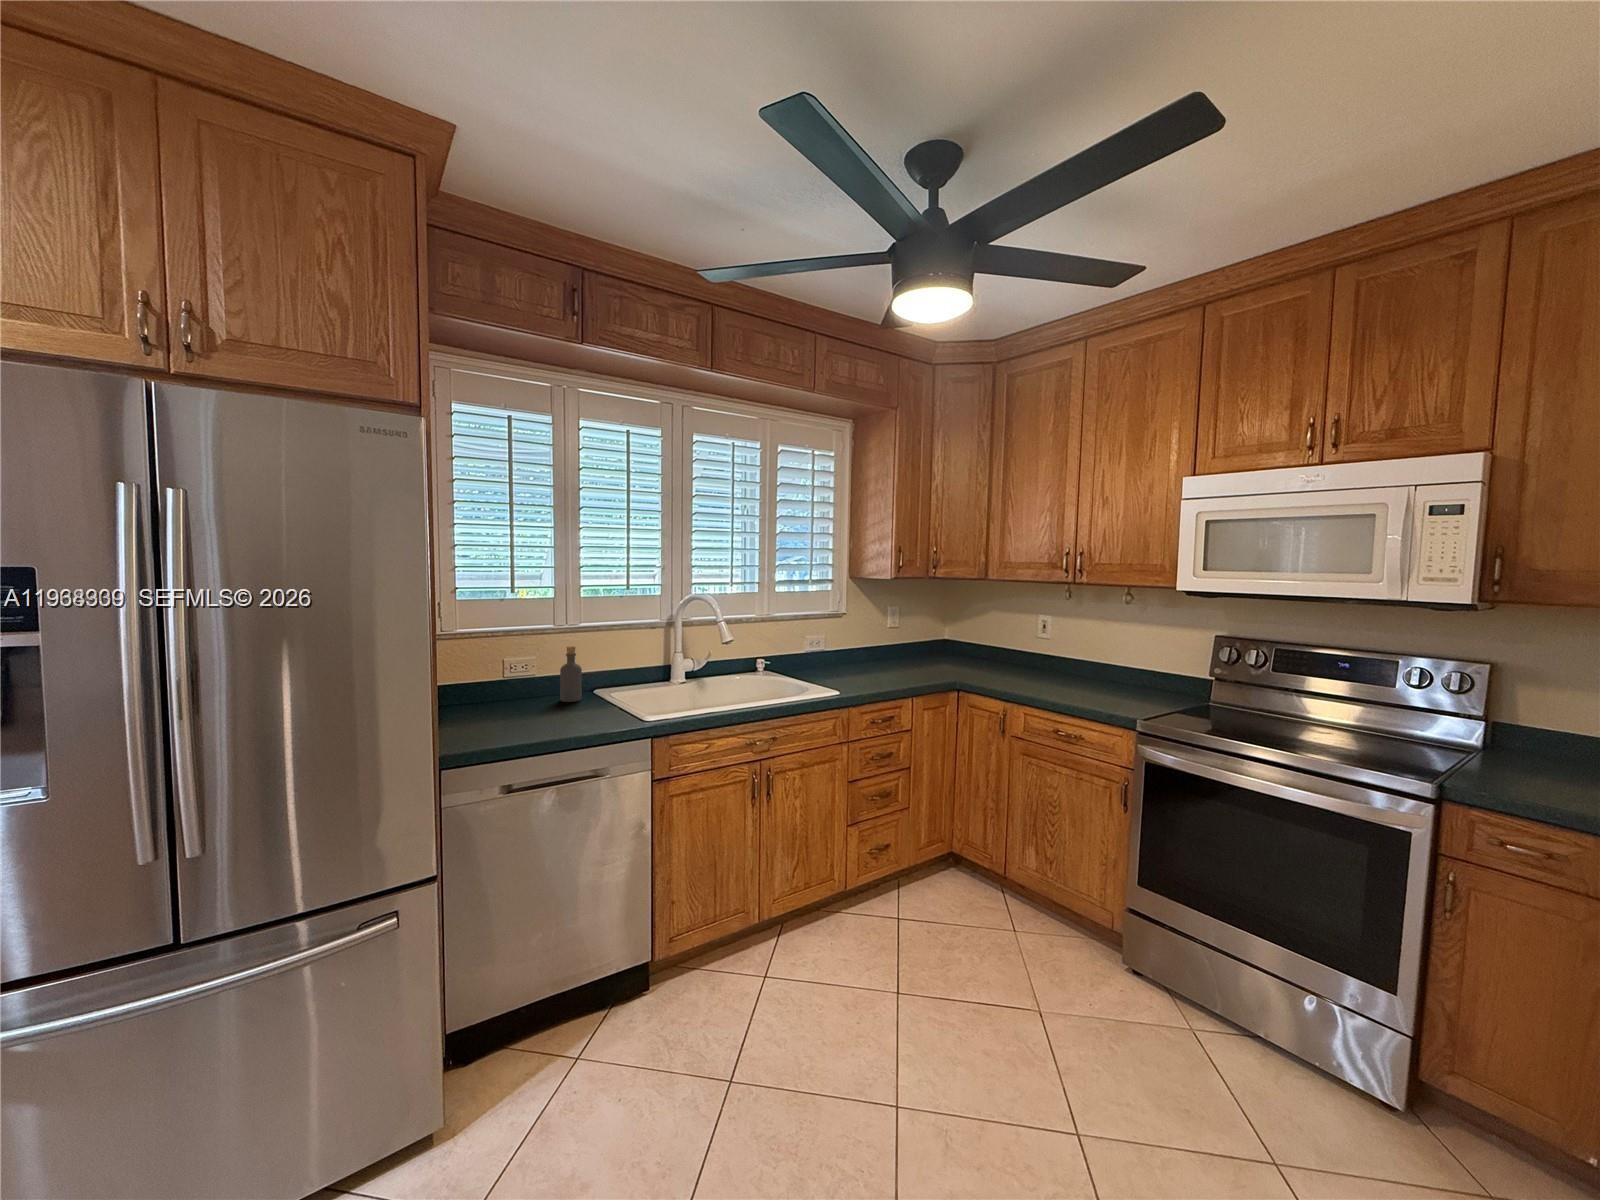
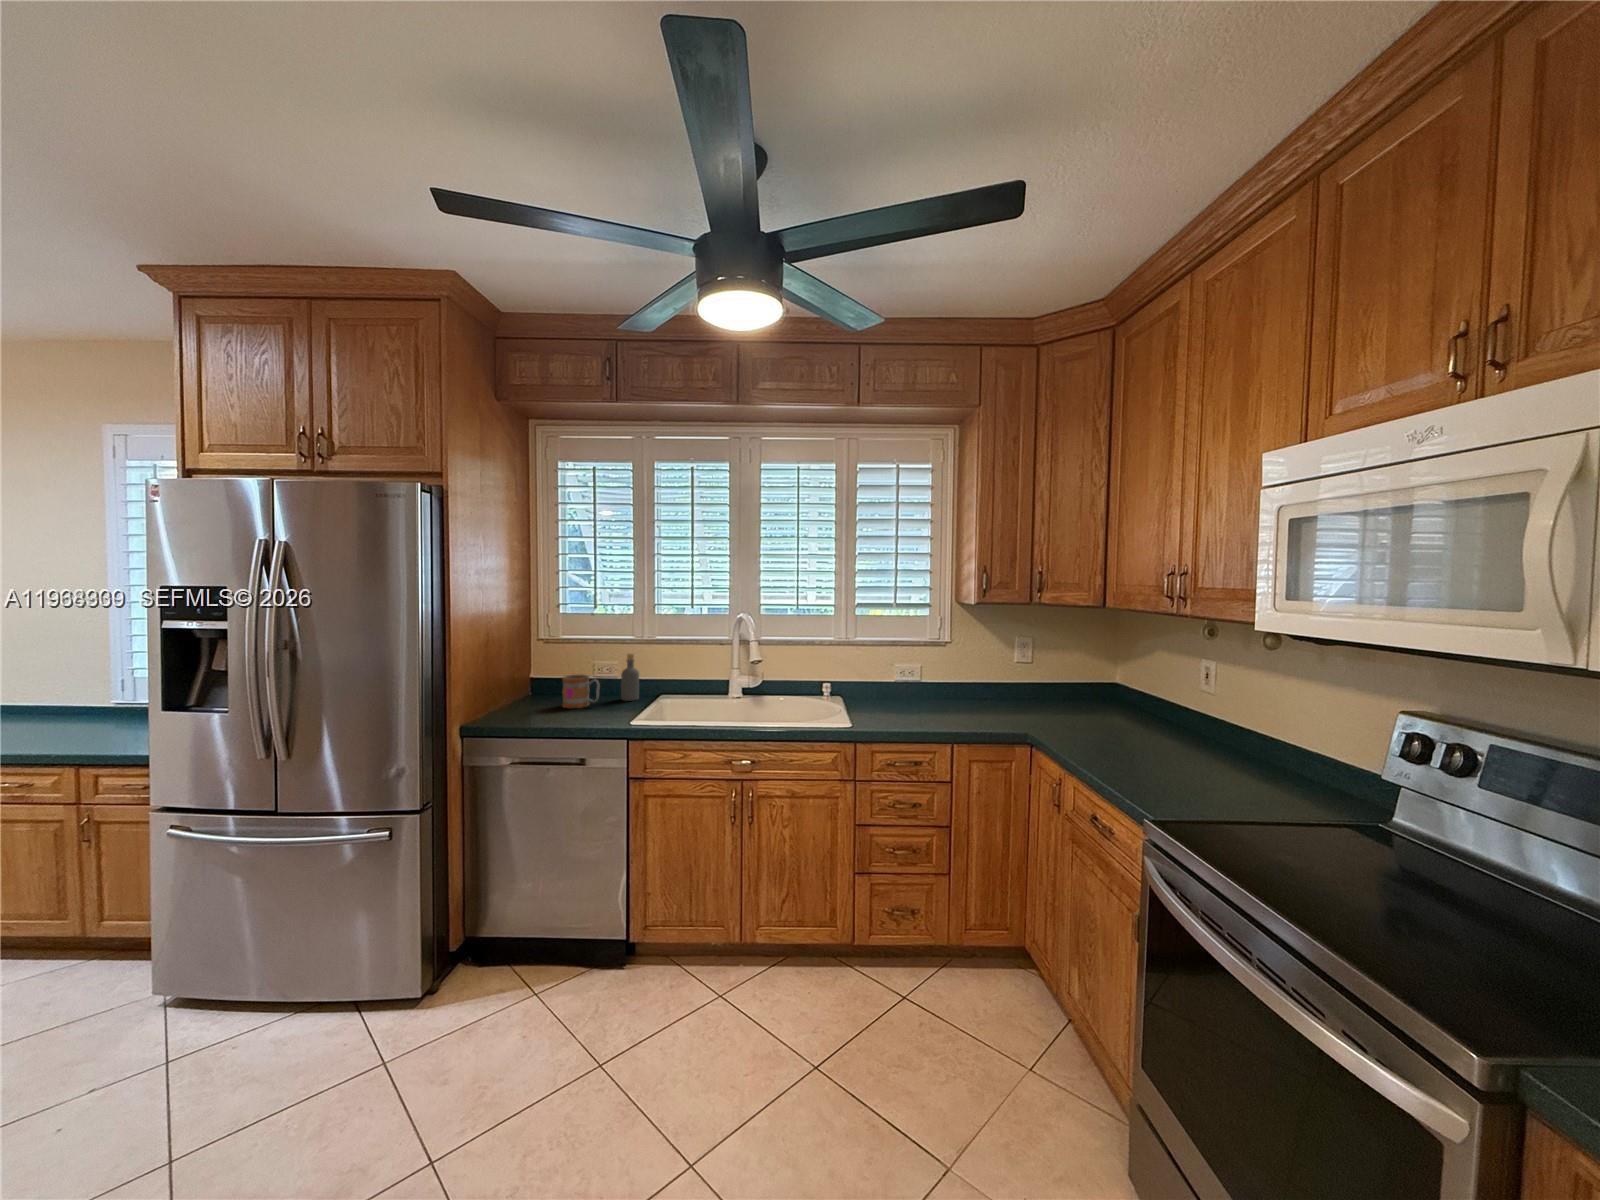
mug: none [511,676,561,718] -> present [562,674,600,709]

